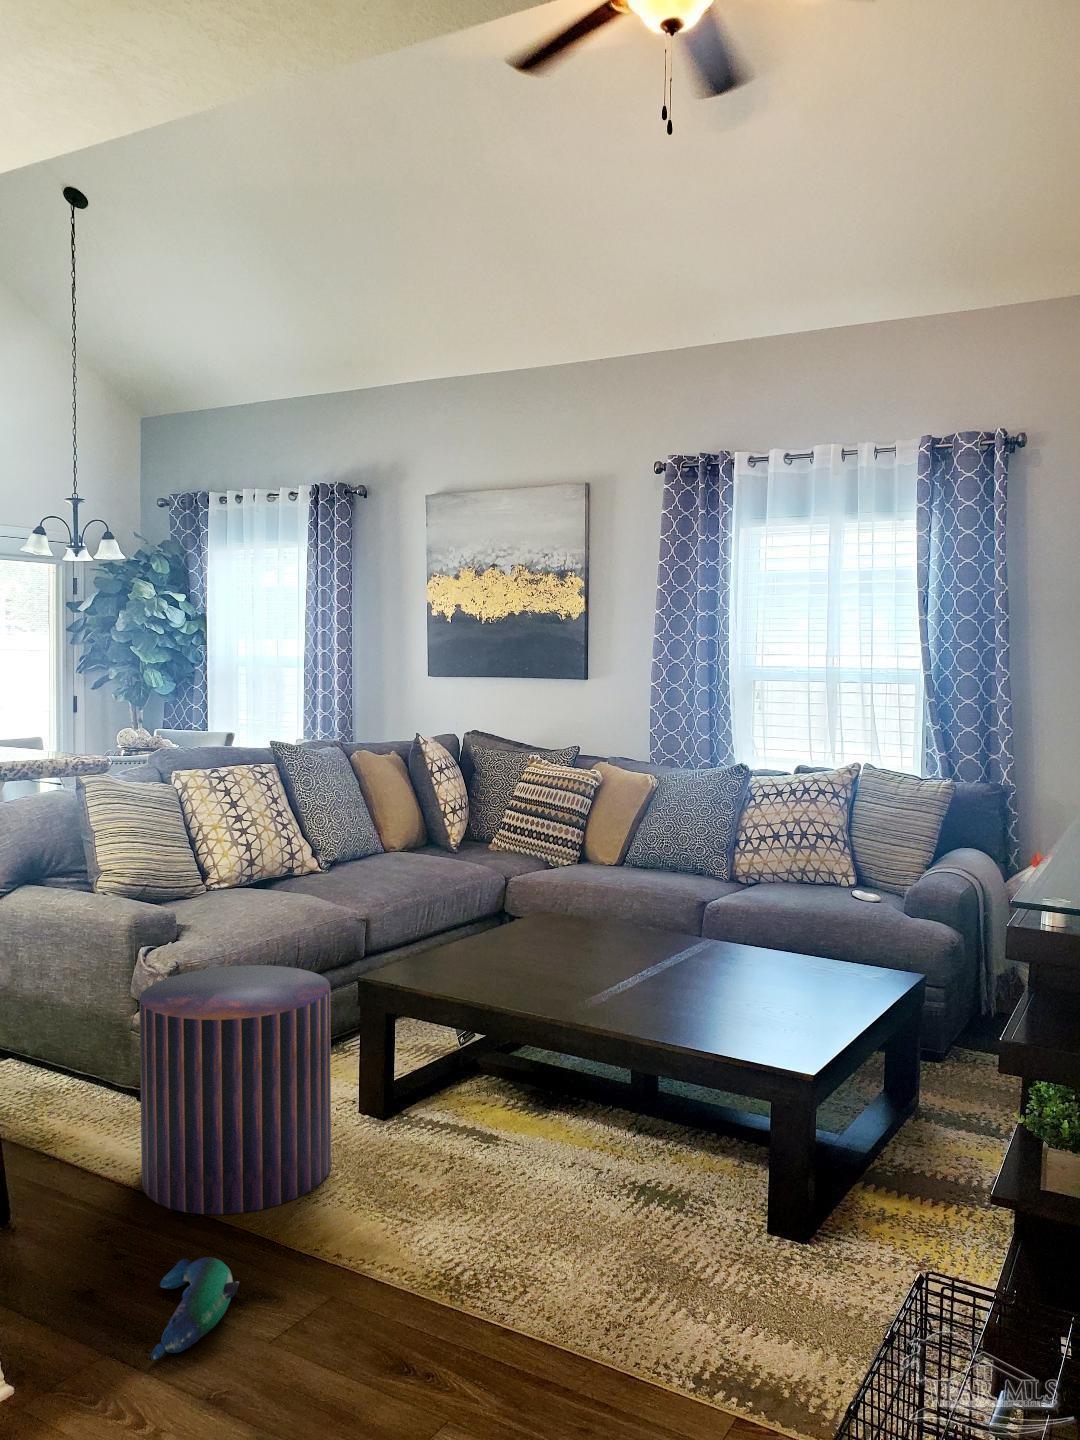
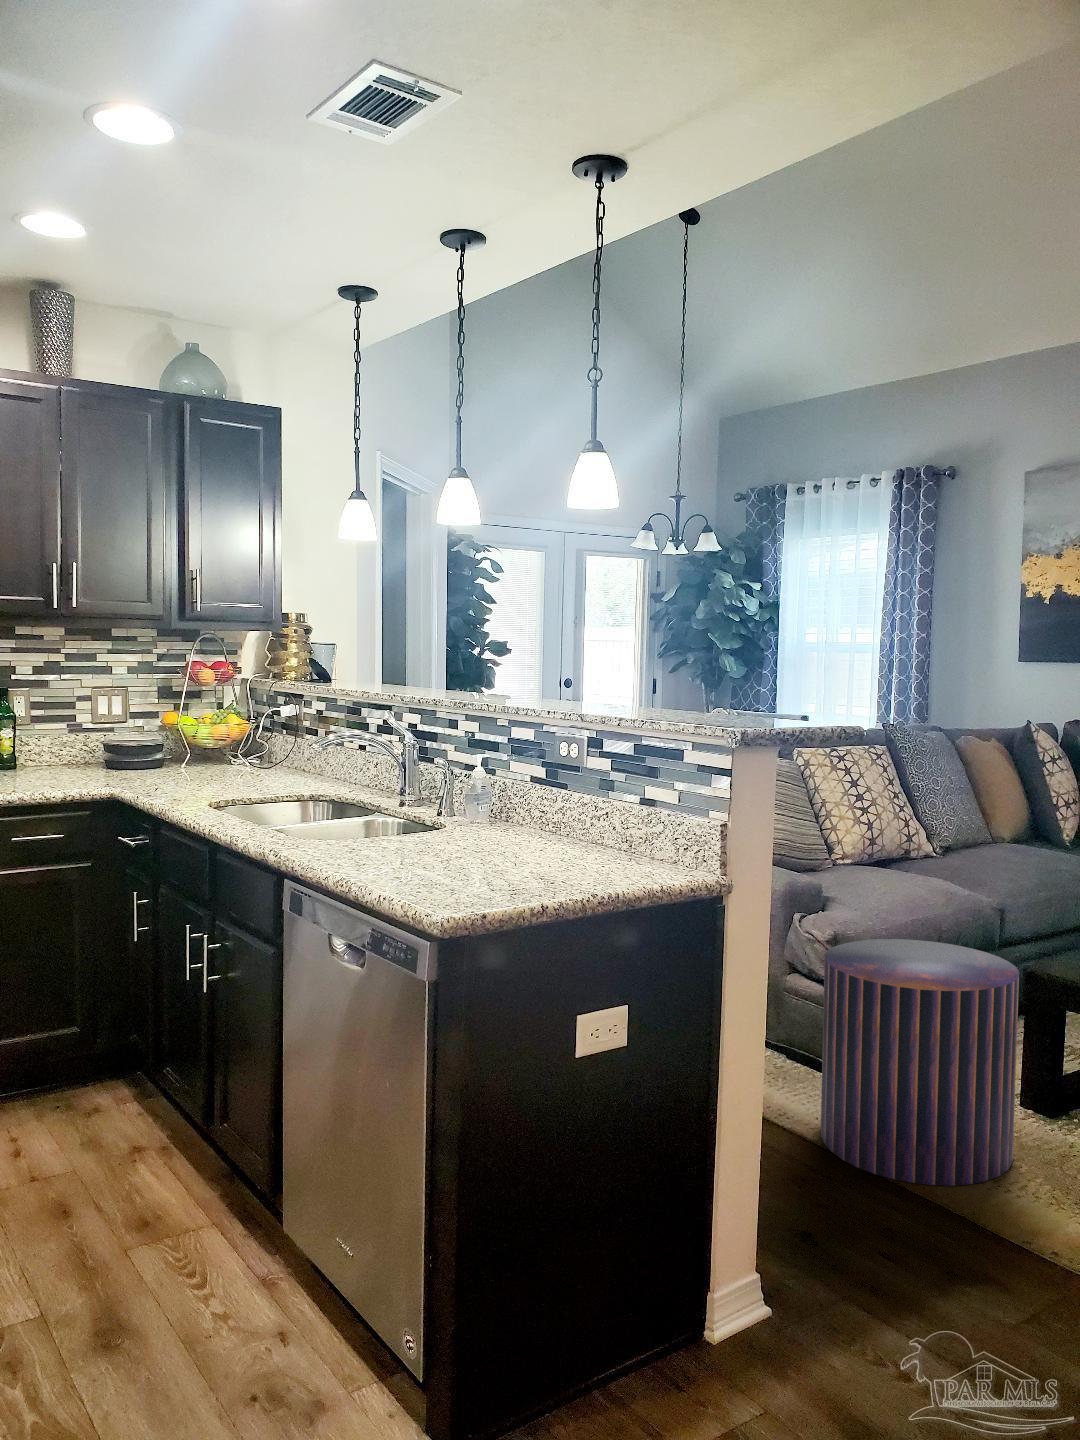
plush toy: present [151,1257,239,1360] -> none [877,1219,973,1312]

